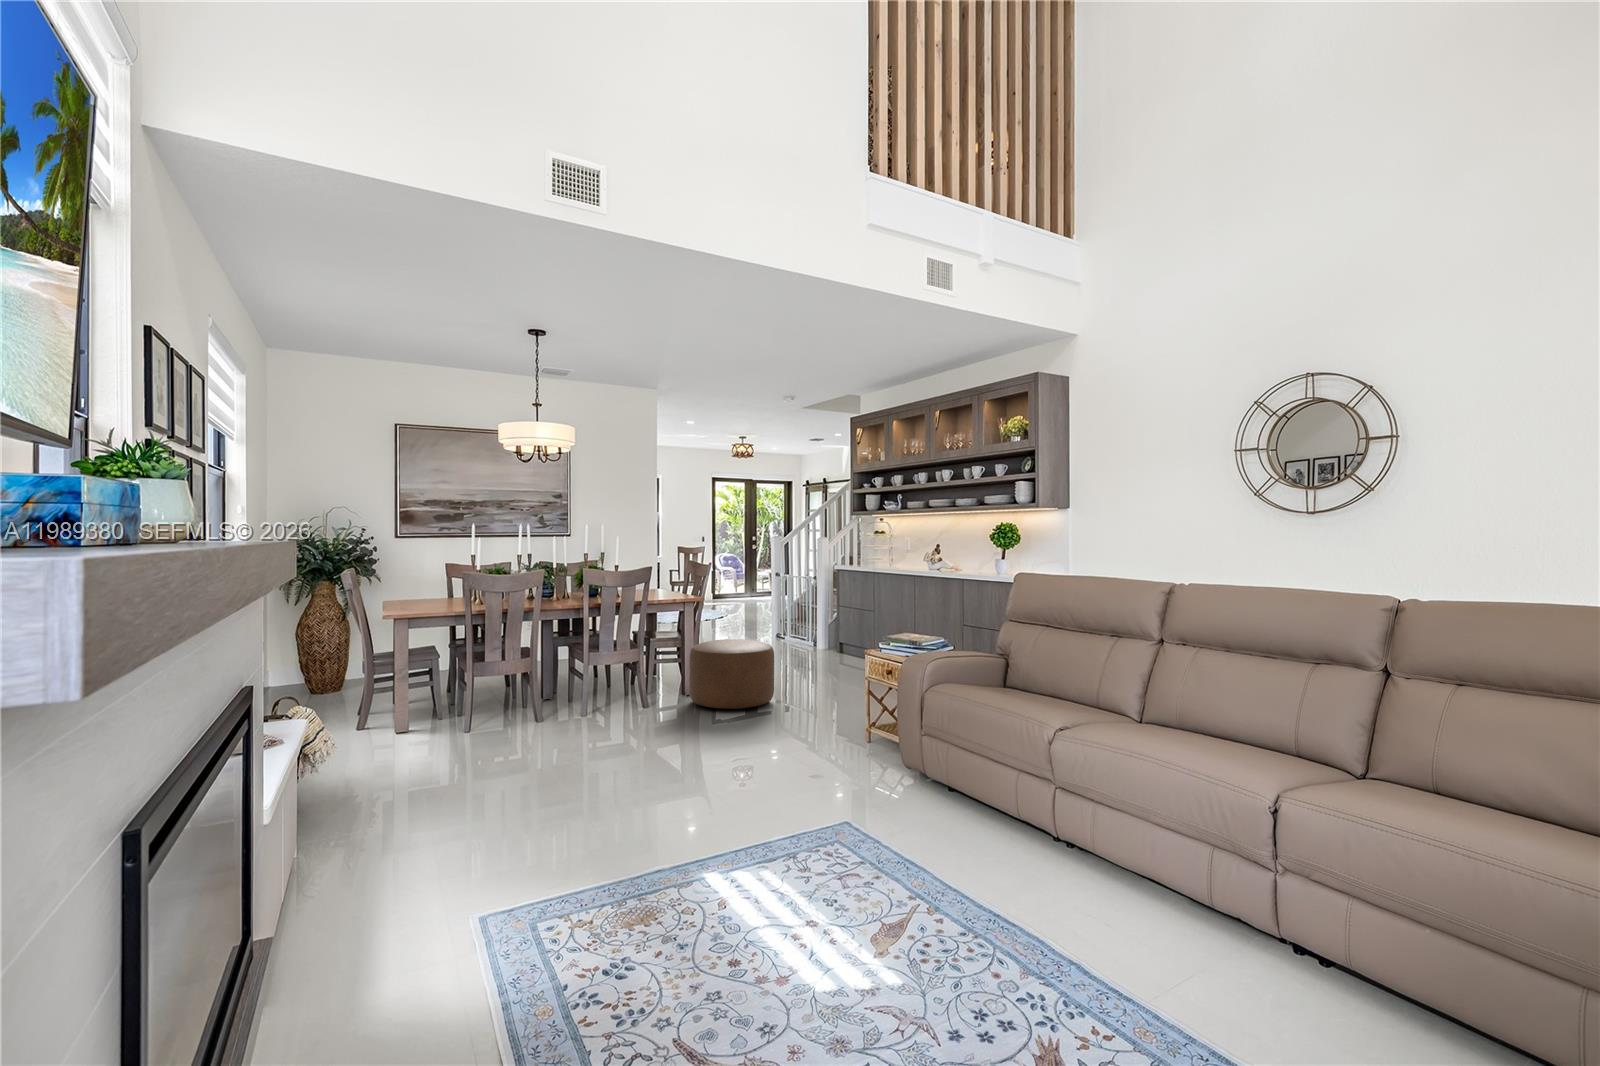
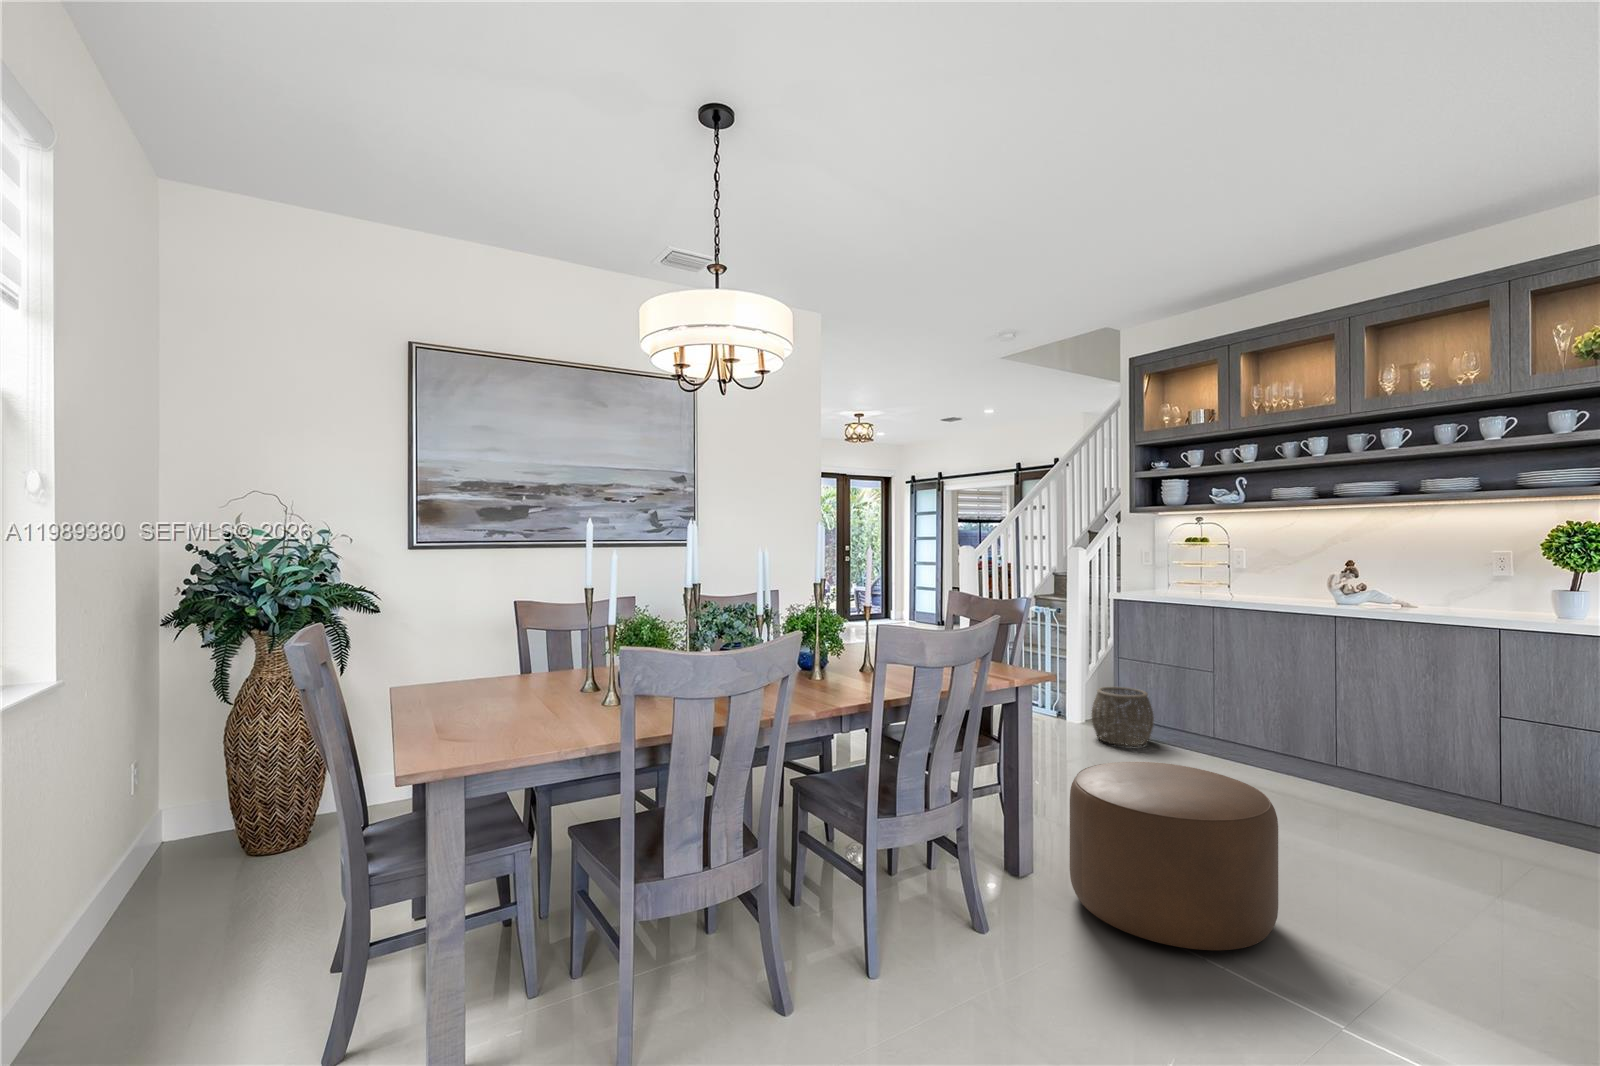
woven basket: none [810,622,846,656] -> present [1092,687,1154,746]

